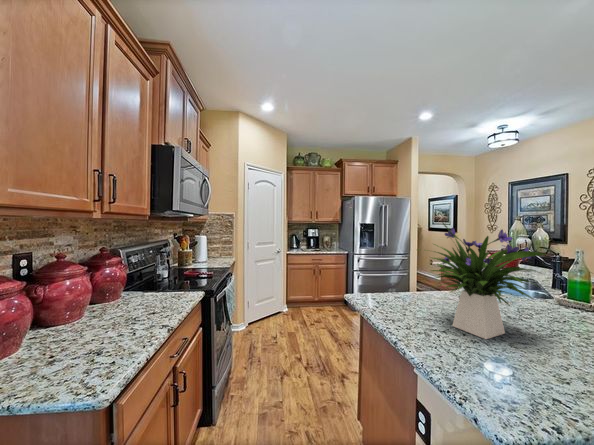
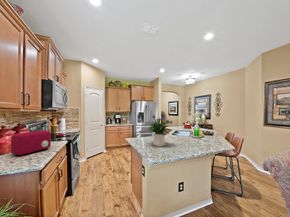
toaster: none [54,266,157,339] -> present [11,130,51,156]

